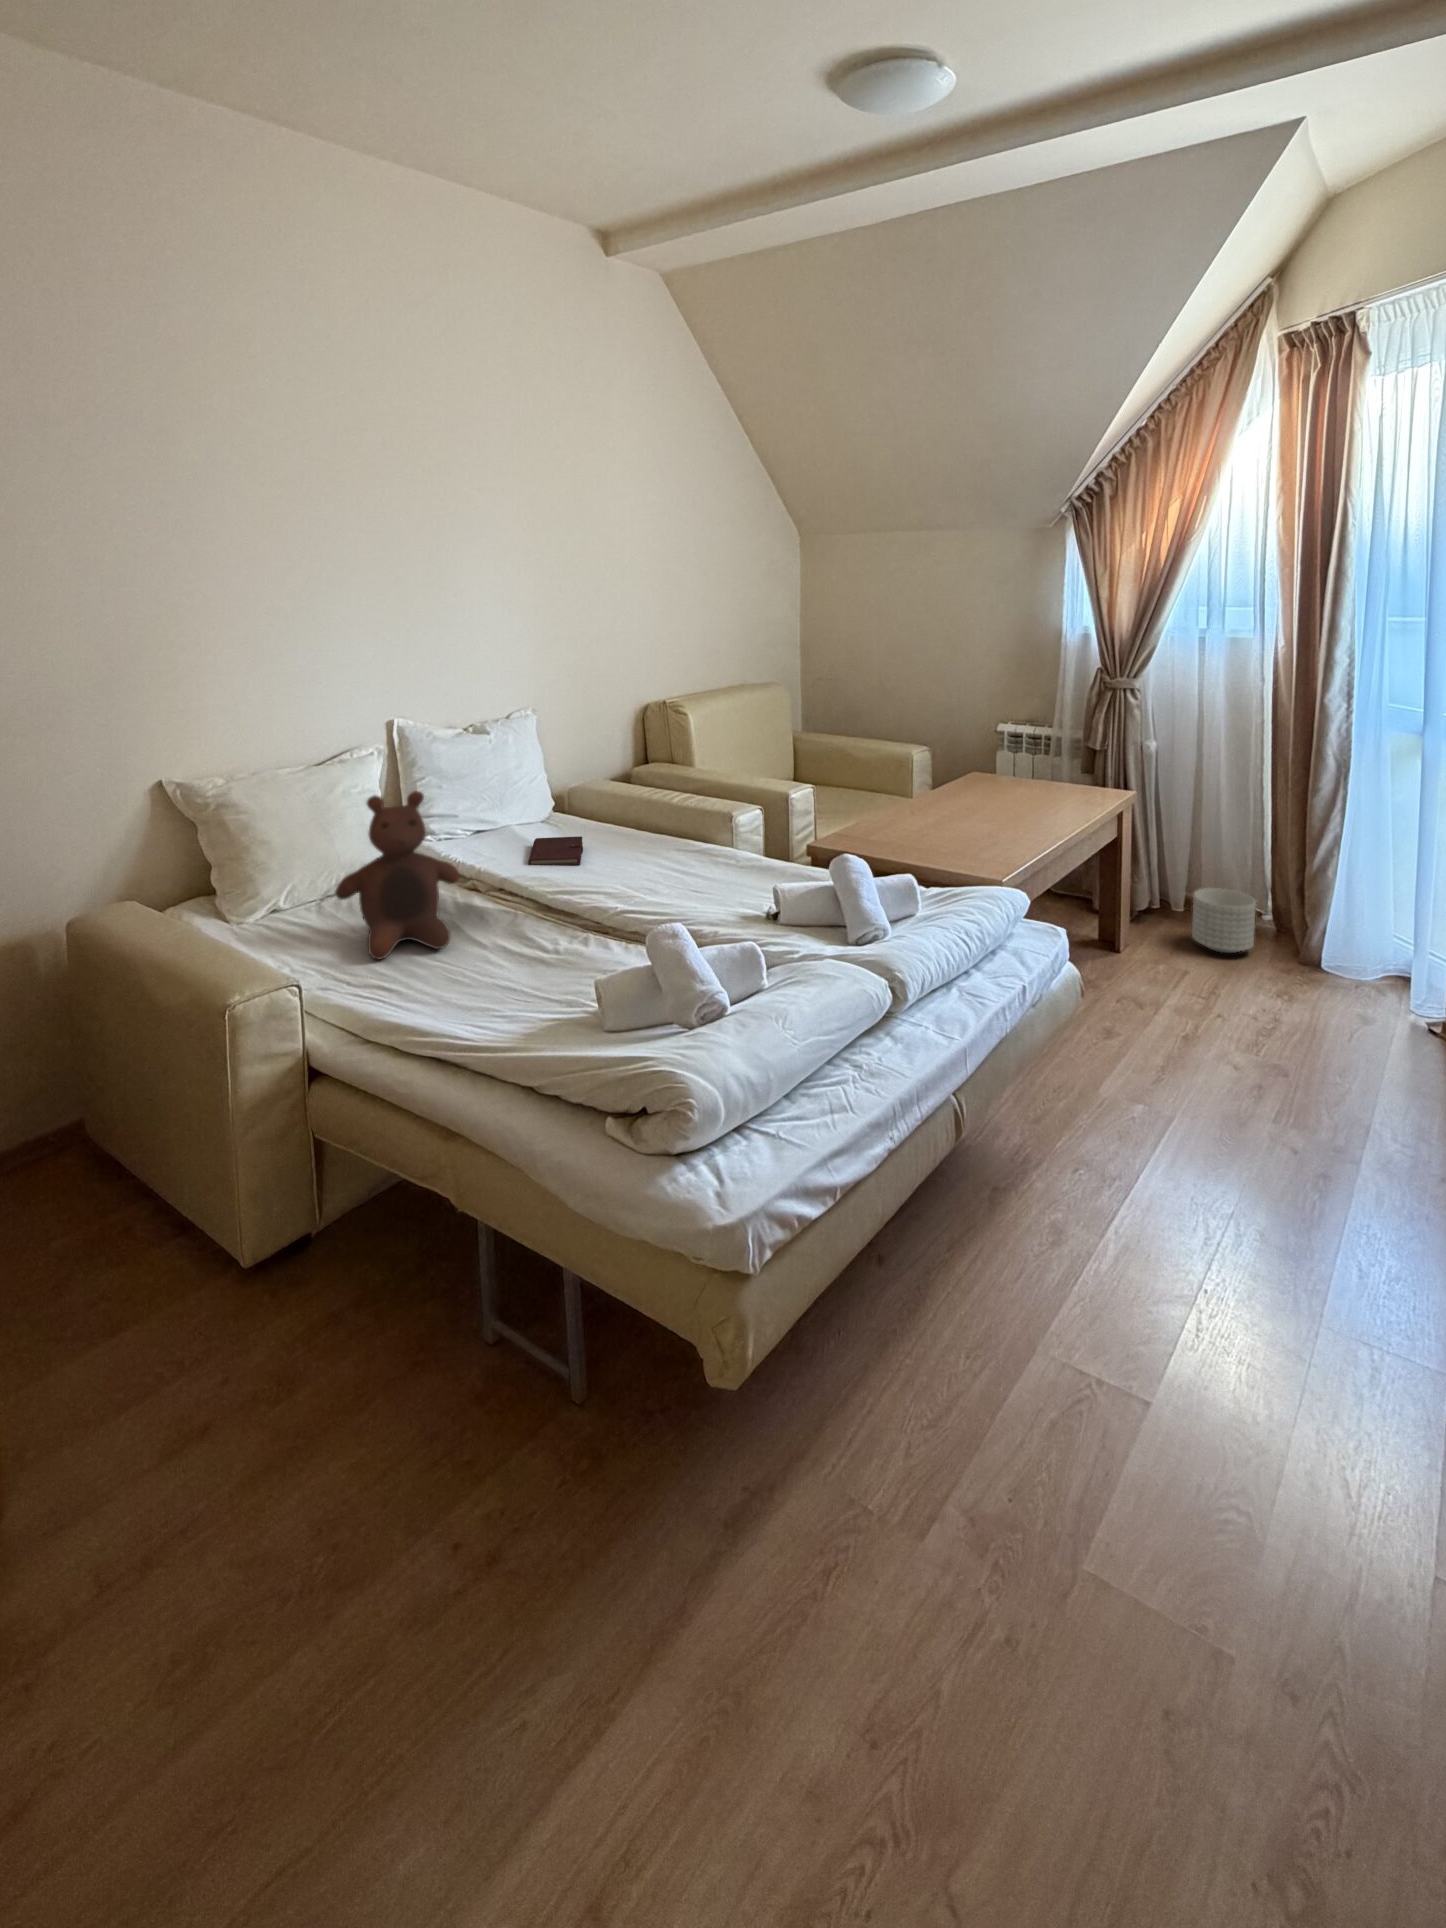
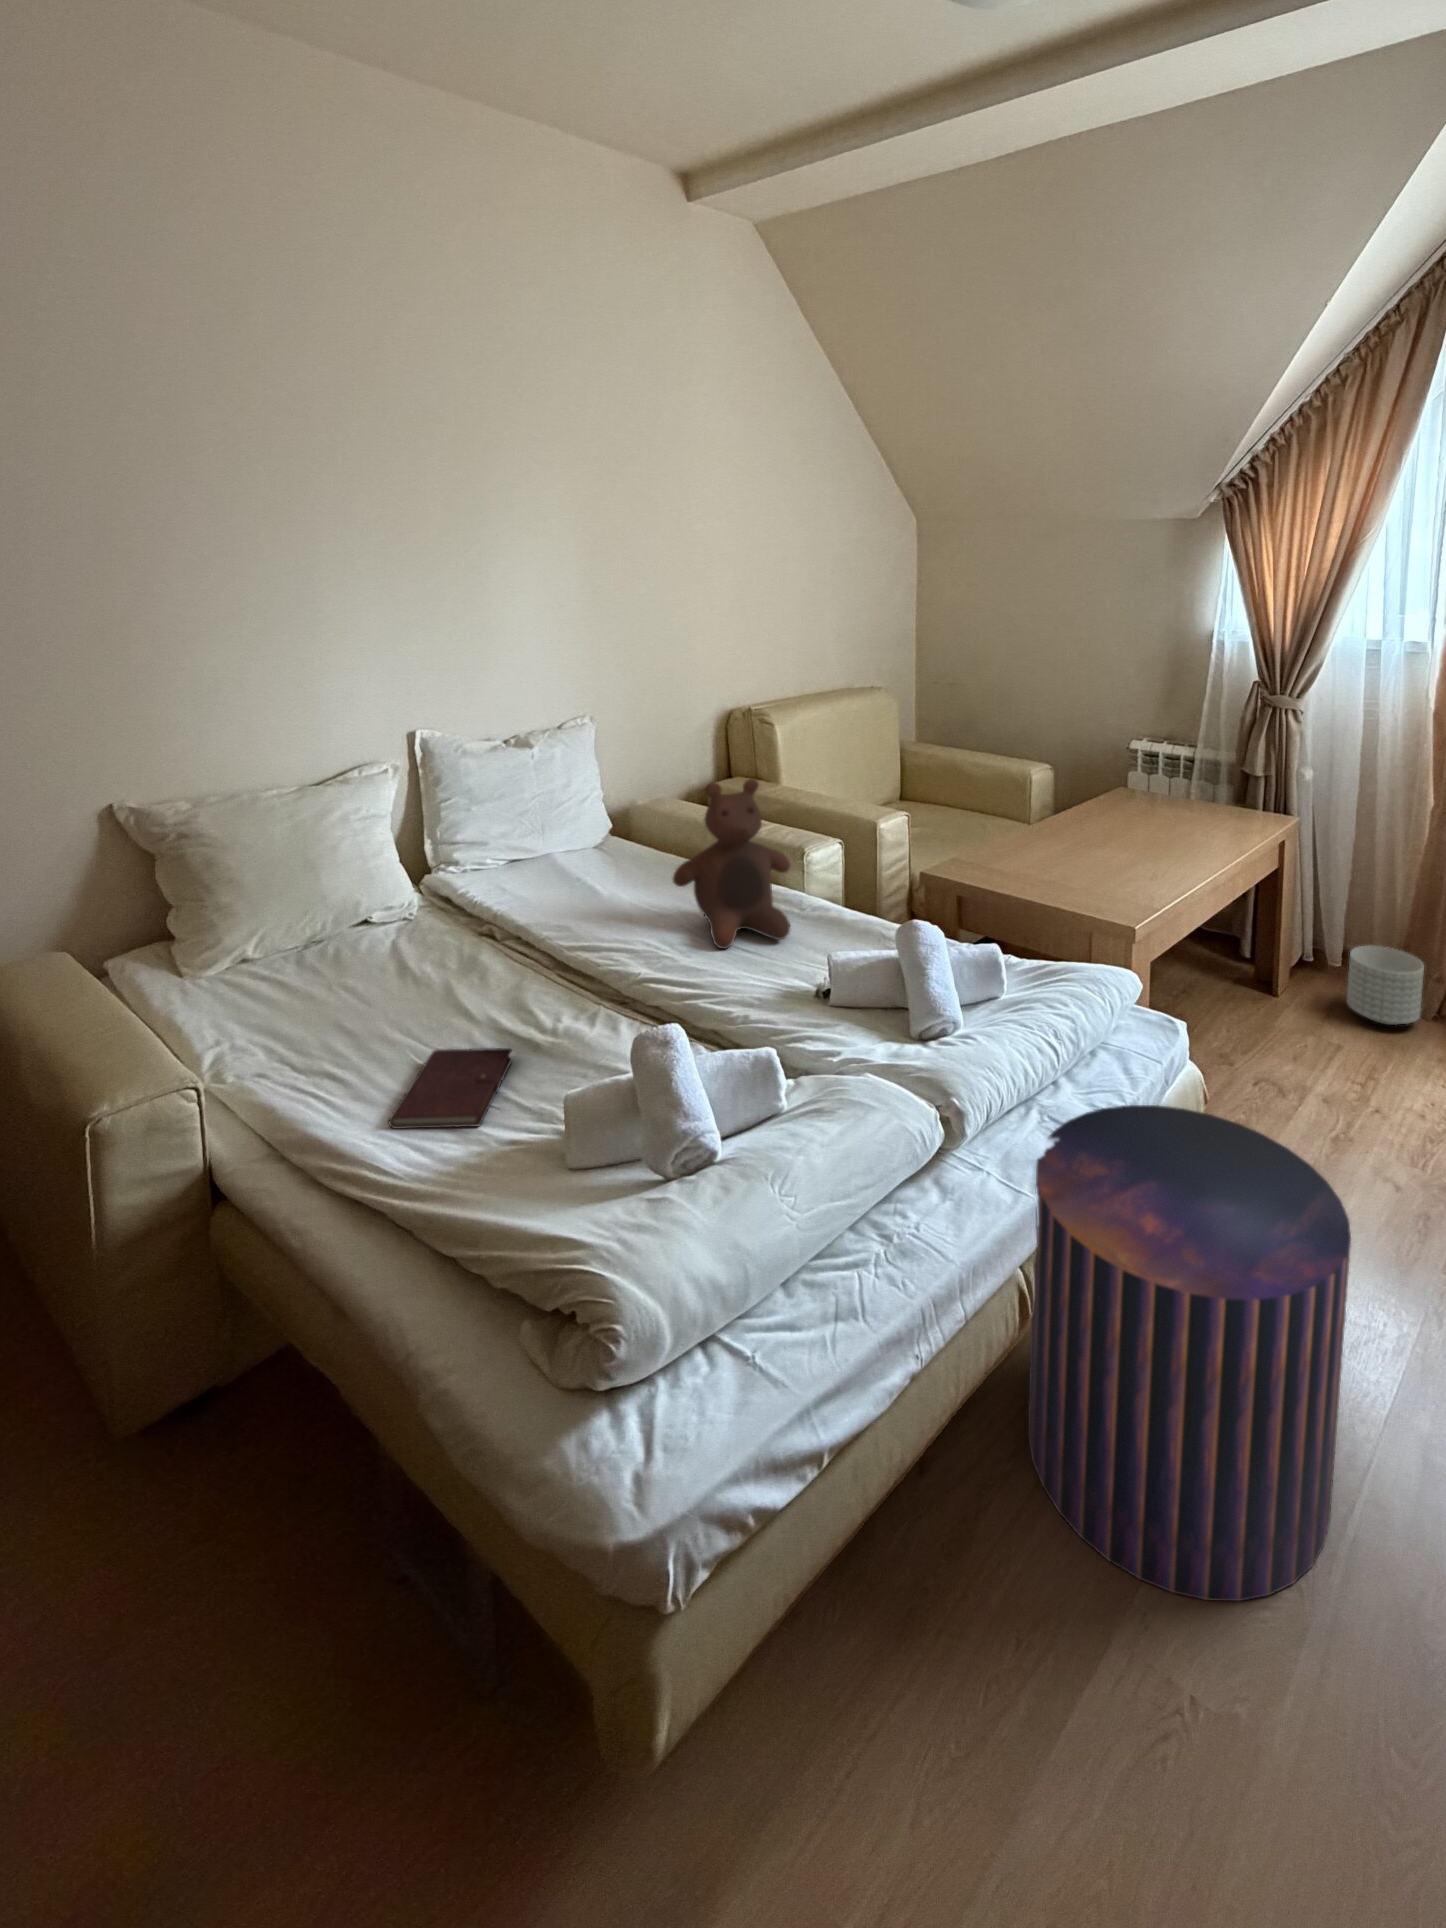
stuffed bear: present [335,791,460,960] -> present [673,778,791,949]
notebook: present [528,836,583,866] -> present [389,1048,512,1129]
pouf: none [960,982,1206,1328] -> present [1028,1105,1351,1601]

